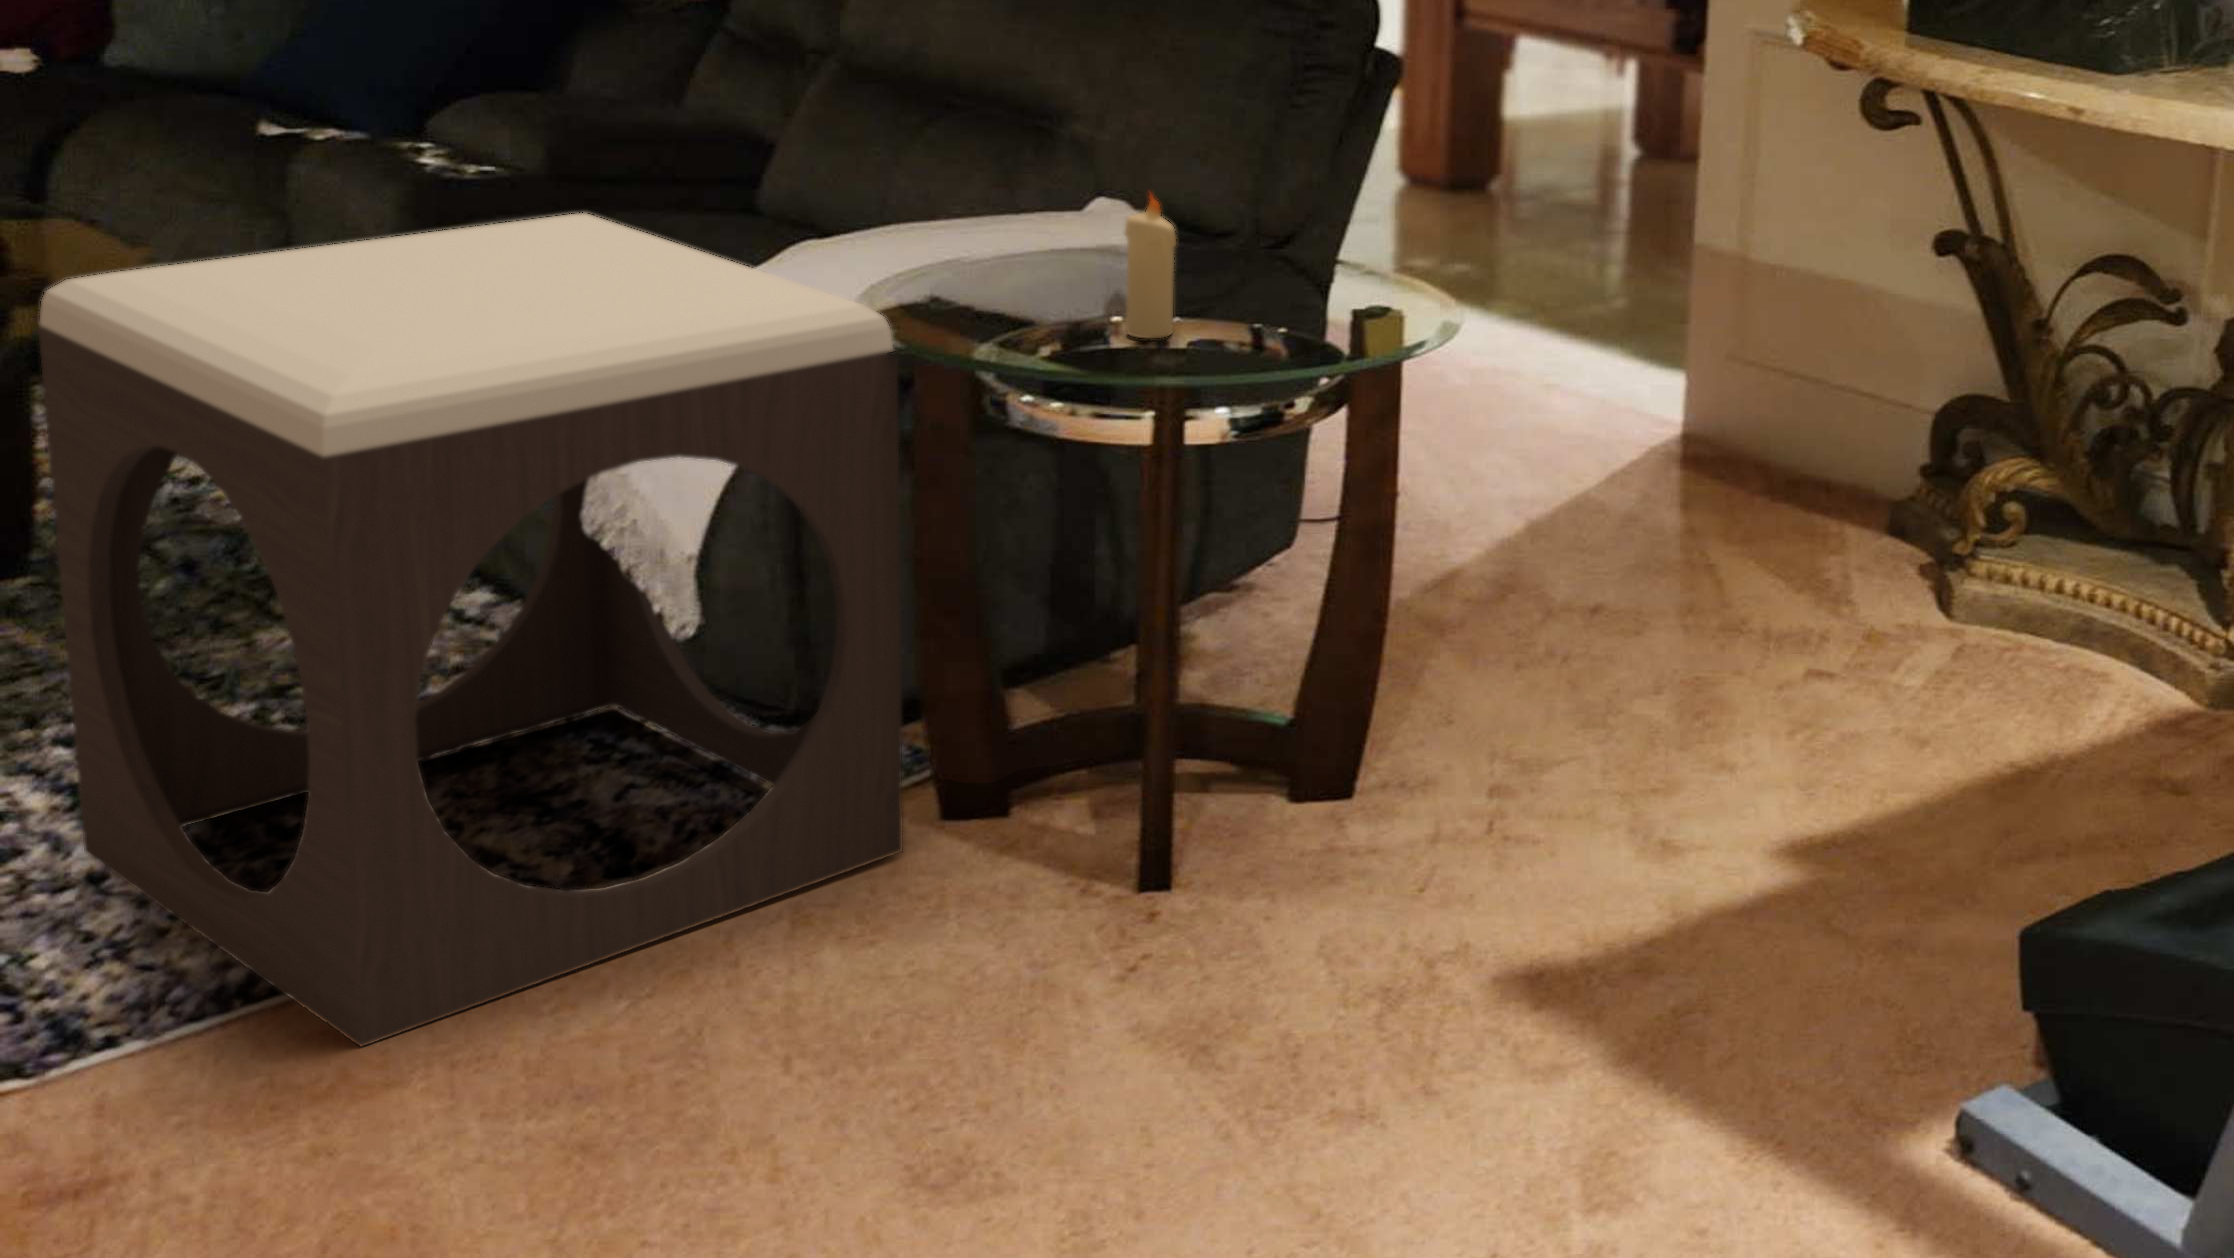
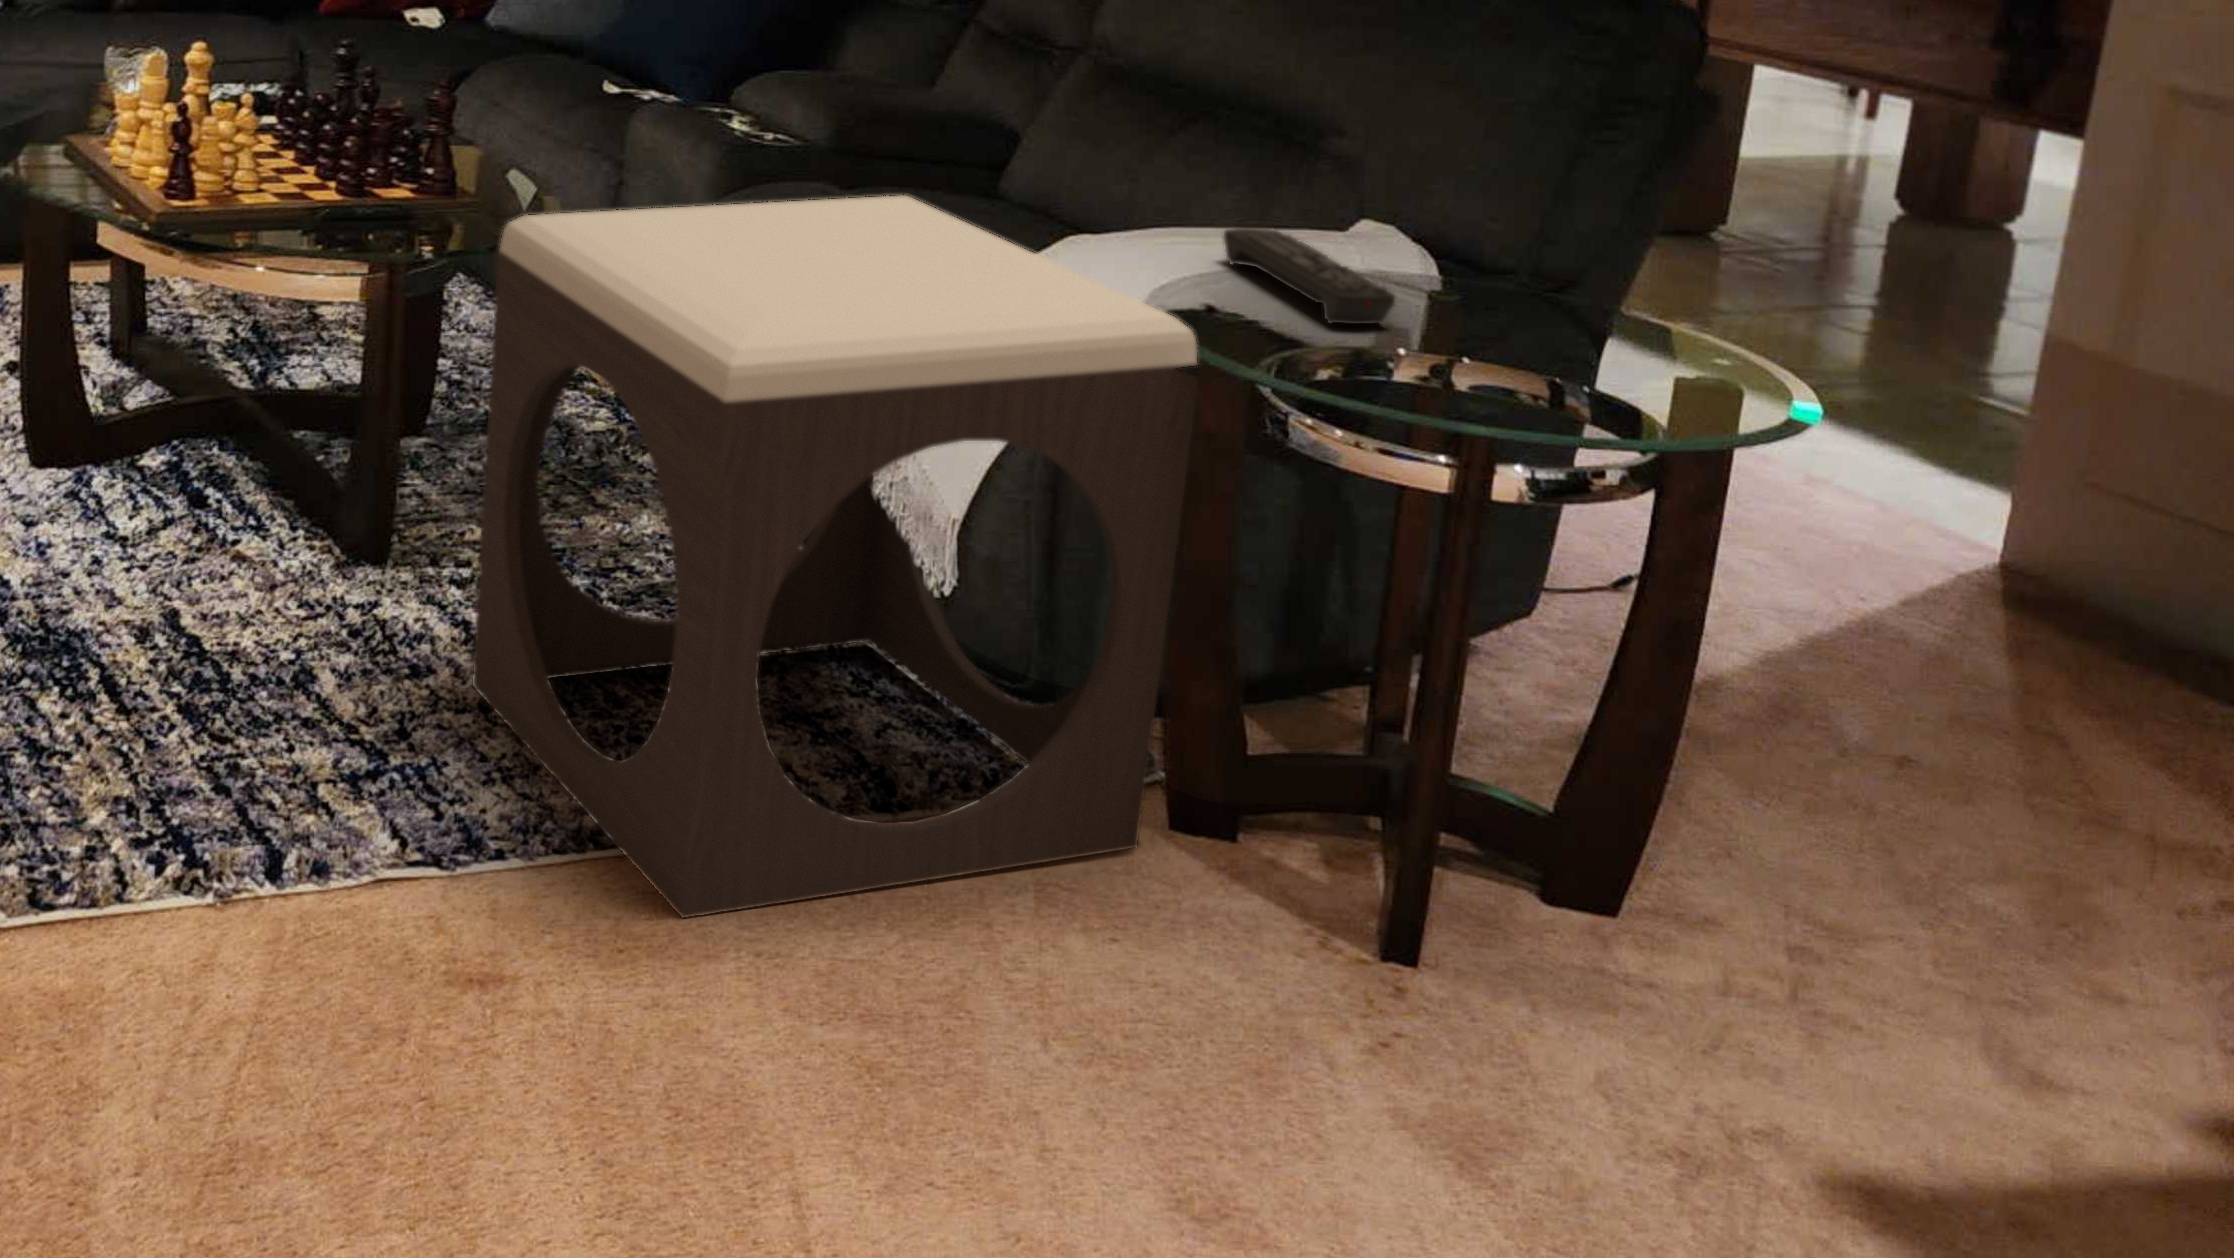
candle: present [1124,195,1176,338] -> none [1433,235,1500,387]
remote control: none [937,211,1096,296] -> present [1223,228,1395,324]

